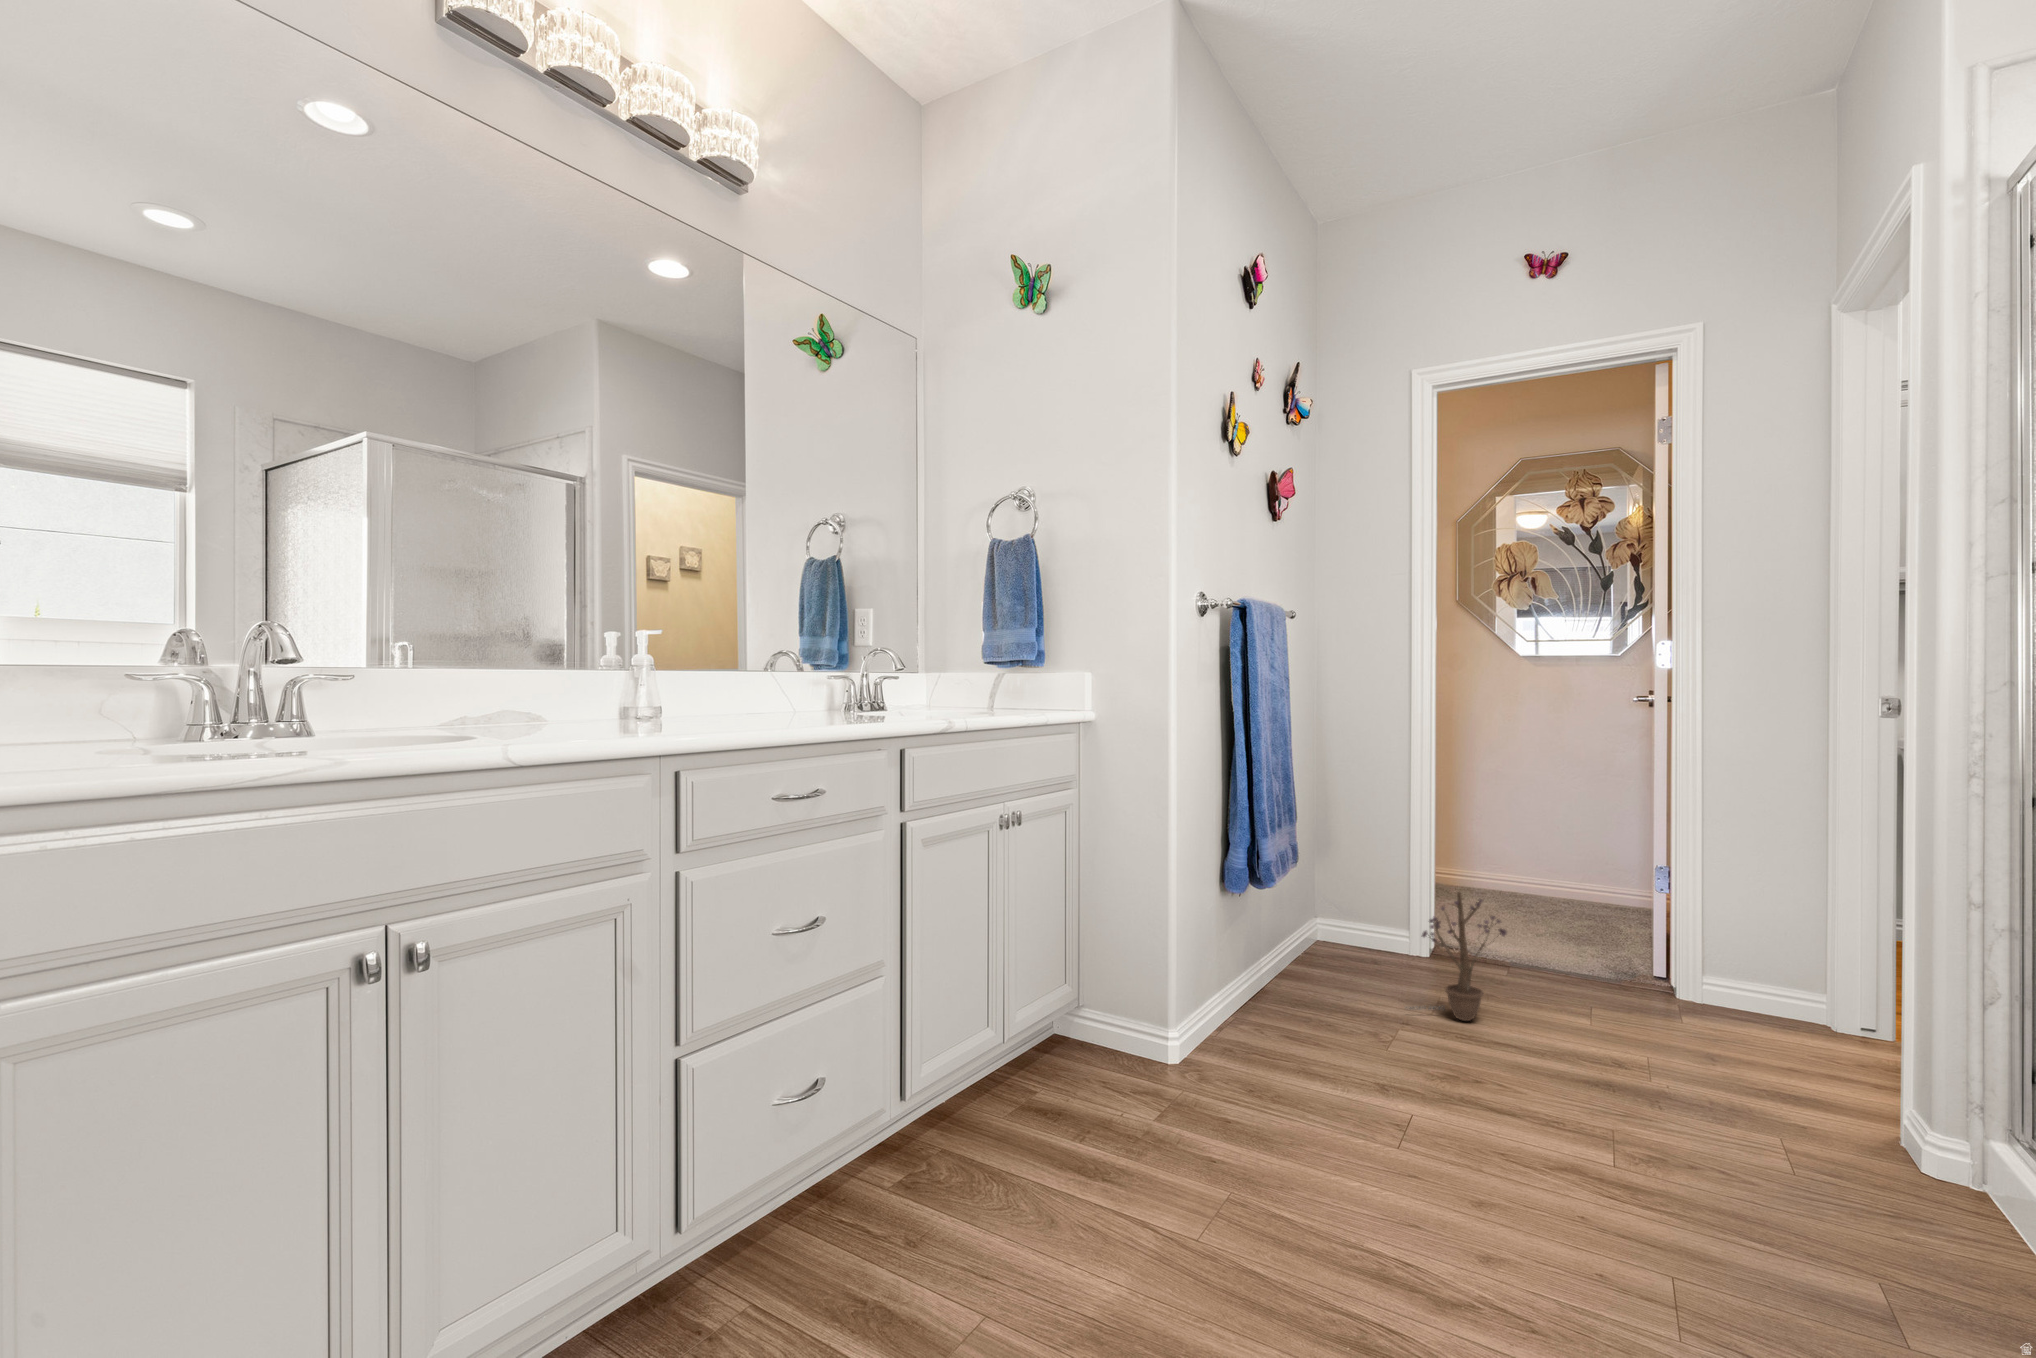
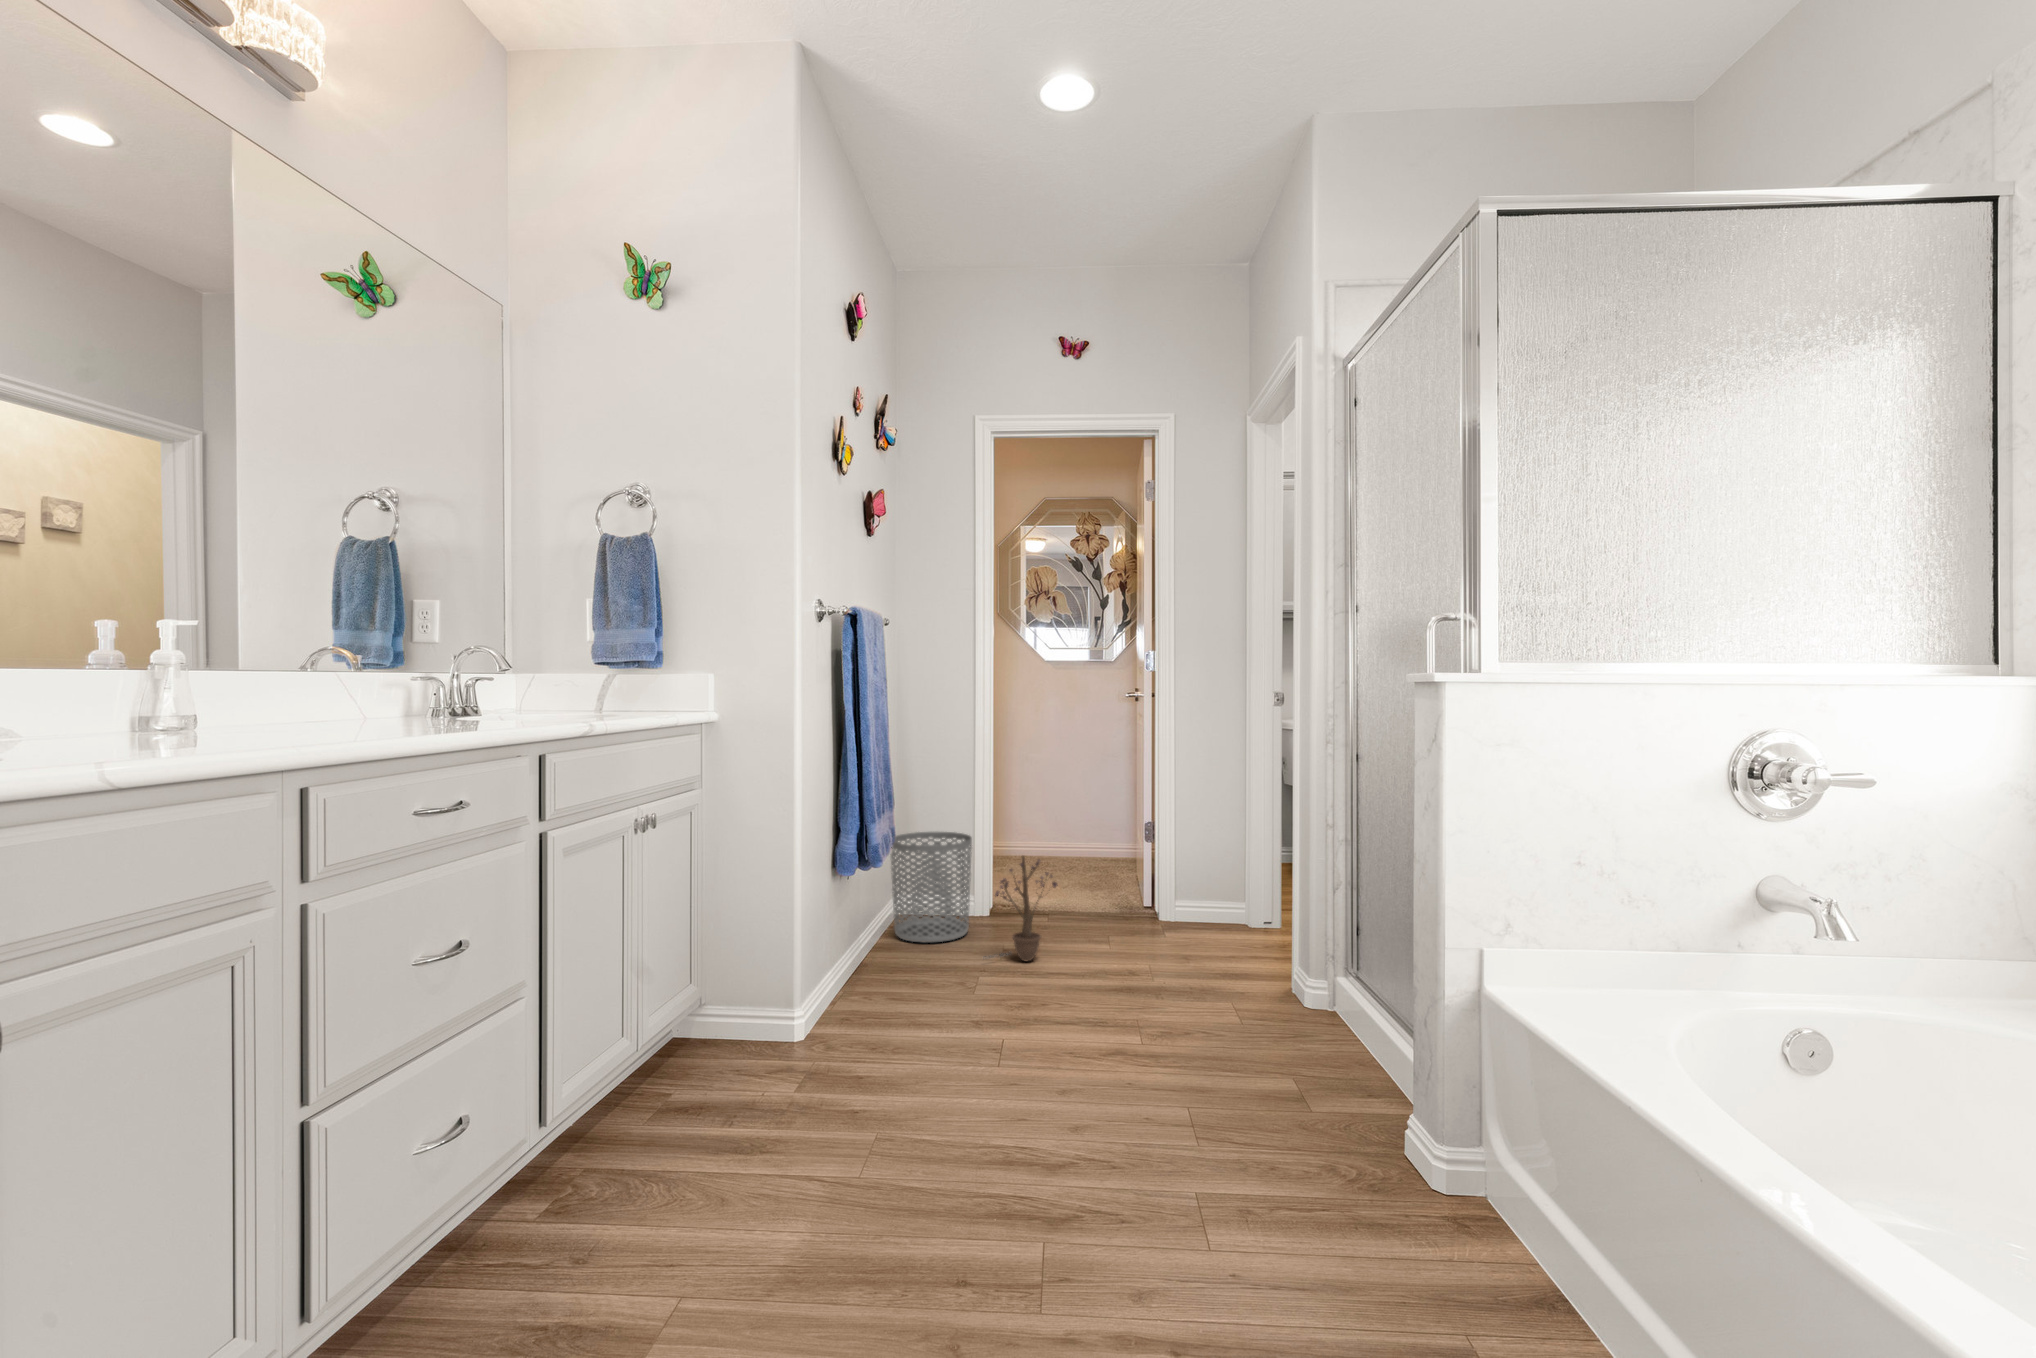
waste bin: none [1304,852,1402,981] -> present [891,832,972,943]

